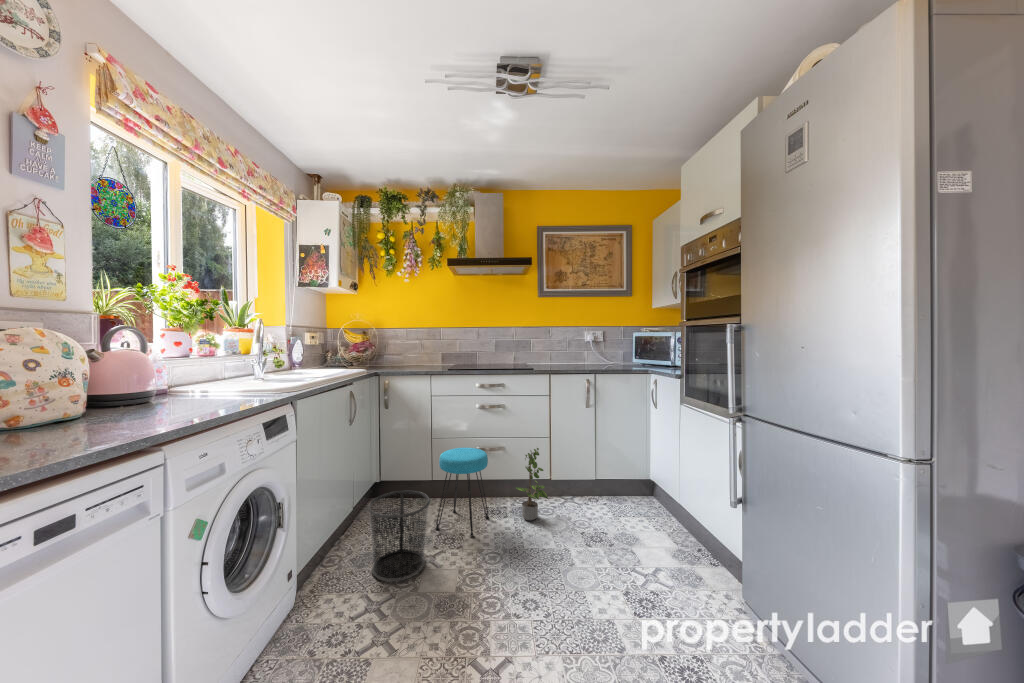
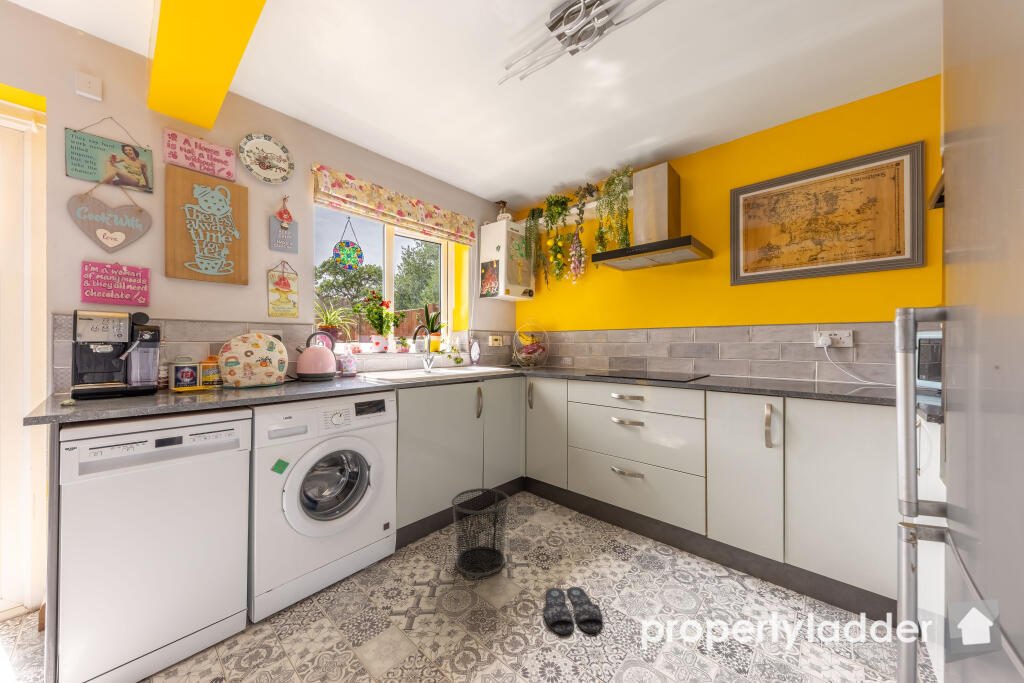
stool: present [435,448,489,536] -> none [541,462,604,564]
potted plant: present [516,448,548,521] -> none [631,482,685,578]
slippers: none [477,547,534,582] -> present [543,587,602,635]

